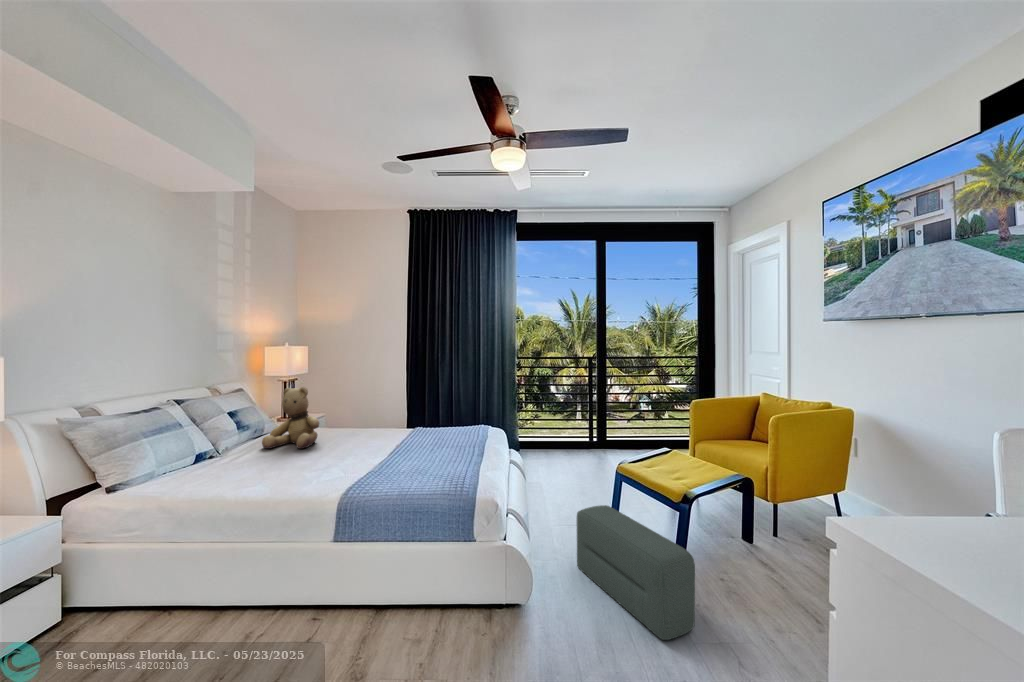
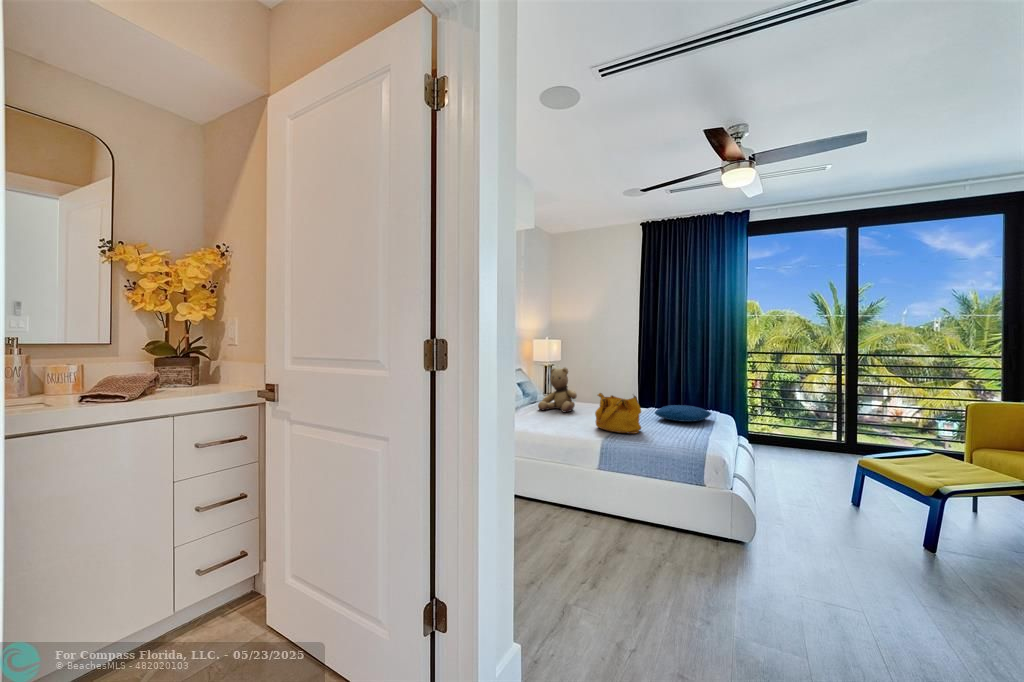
handbag: none [337,423,400,479] -> present [595,393,641,434]
pillow: none [418,425,483,447] -> present [655,405,711,422]
pouf: present [577,505,695,640] -> none [804,483,928,596]

